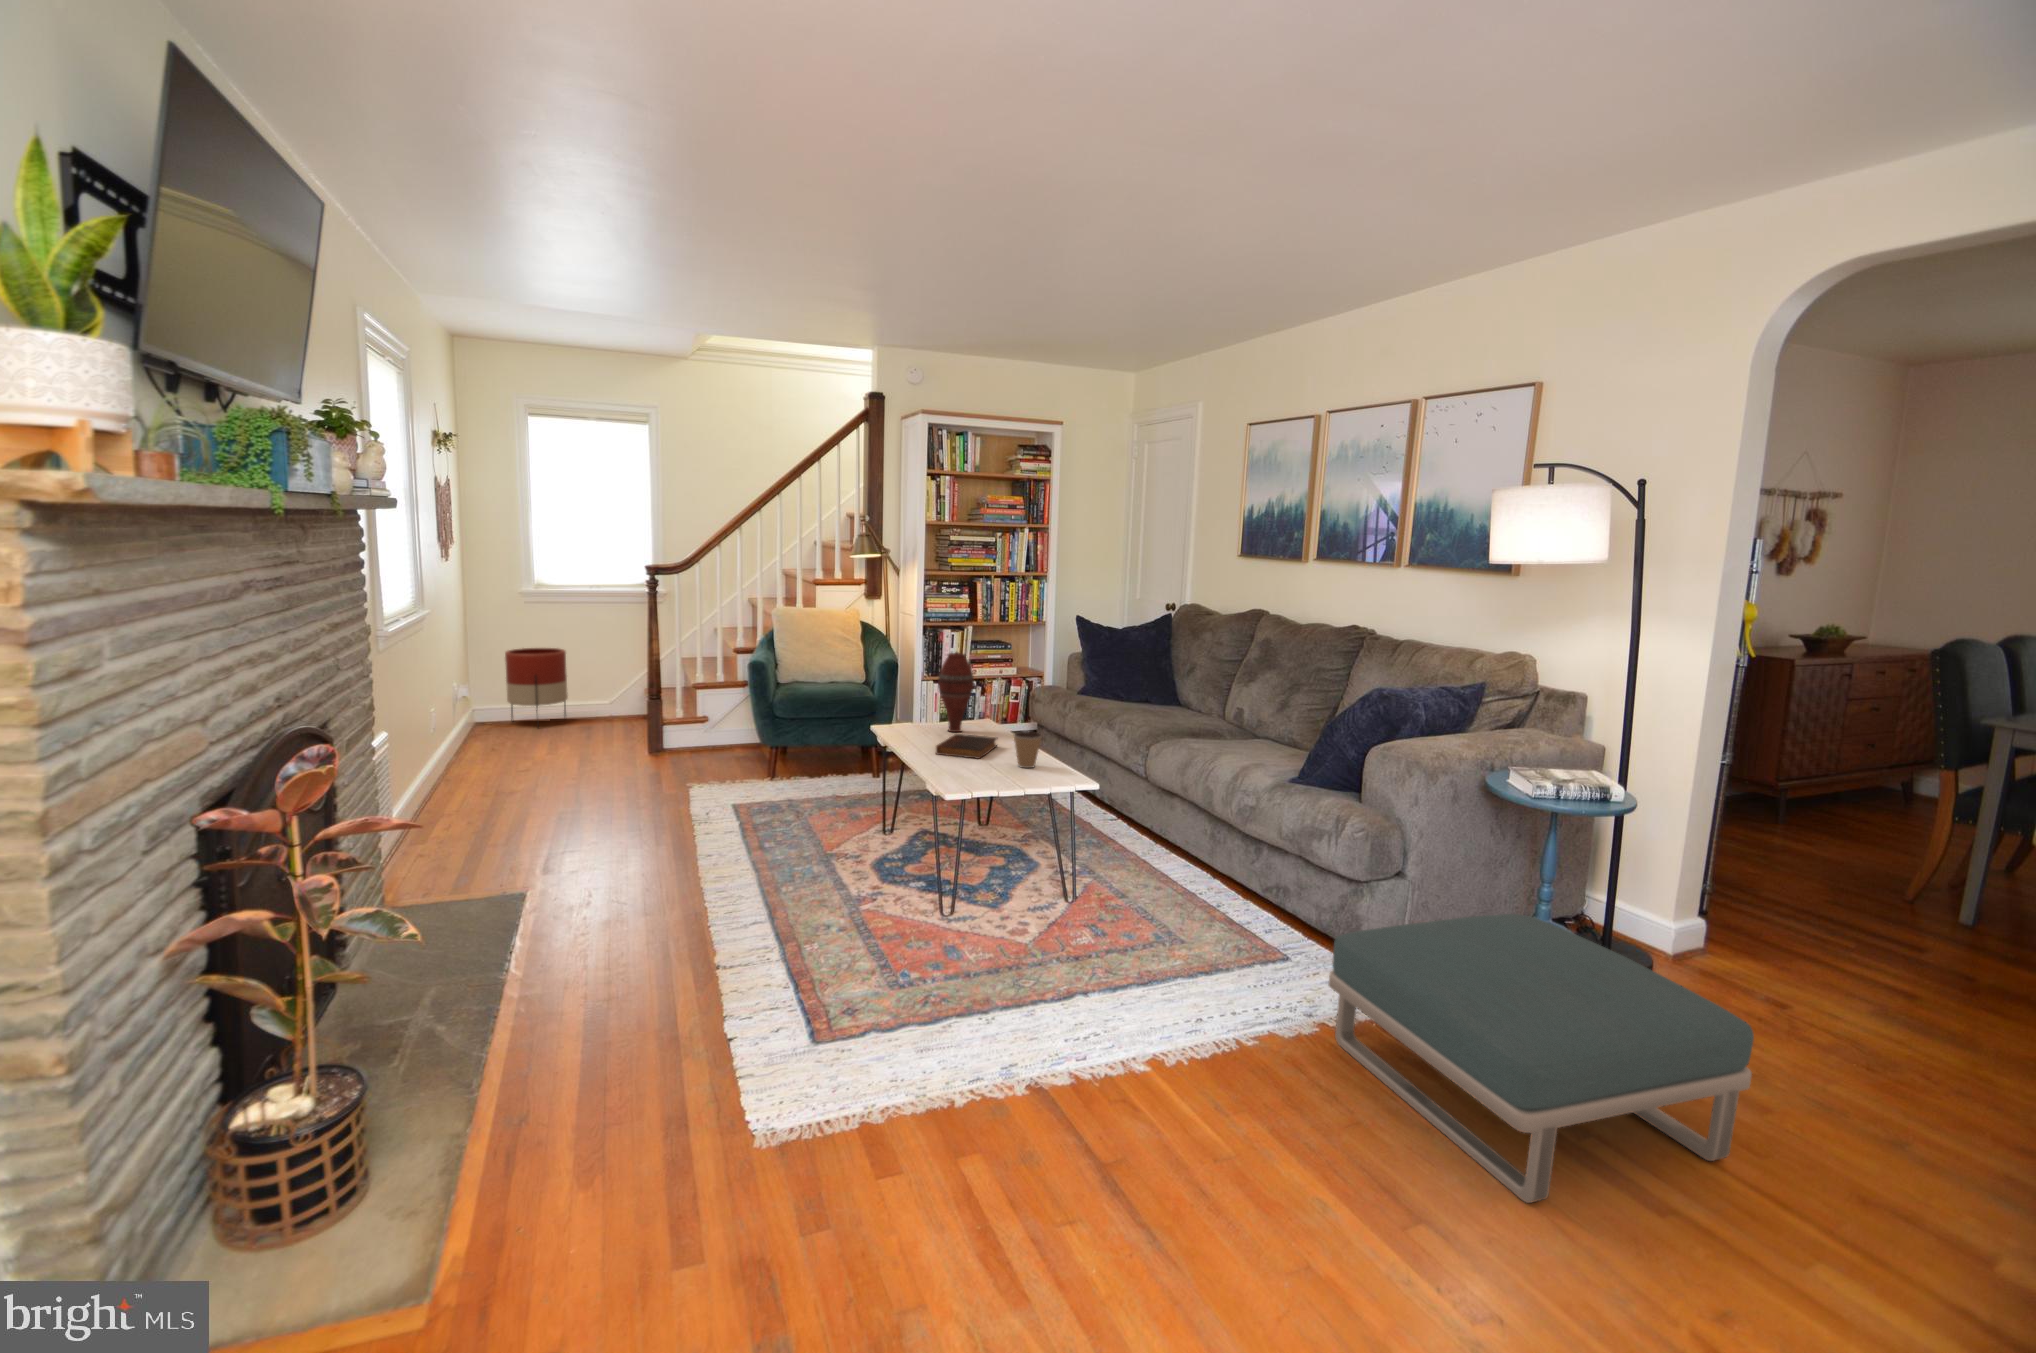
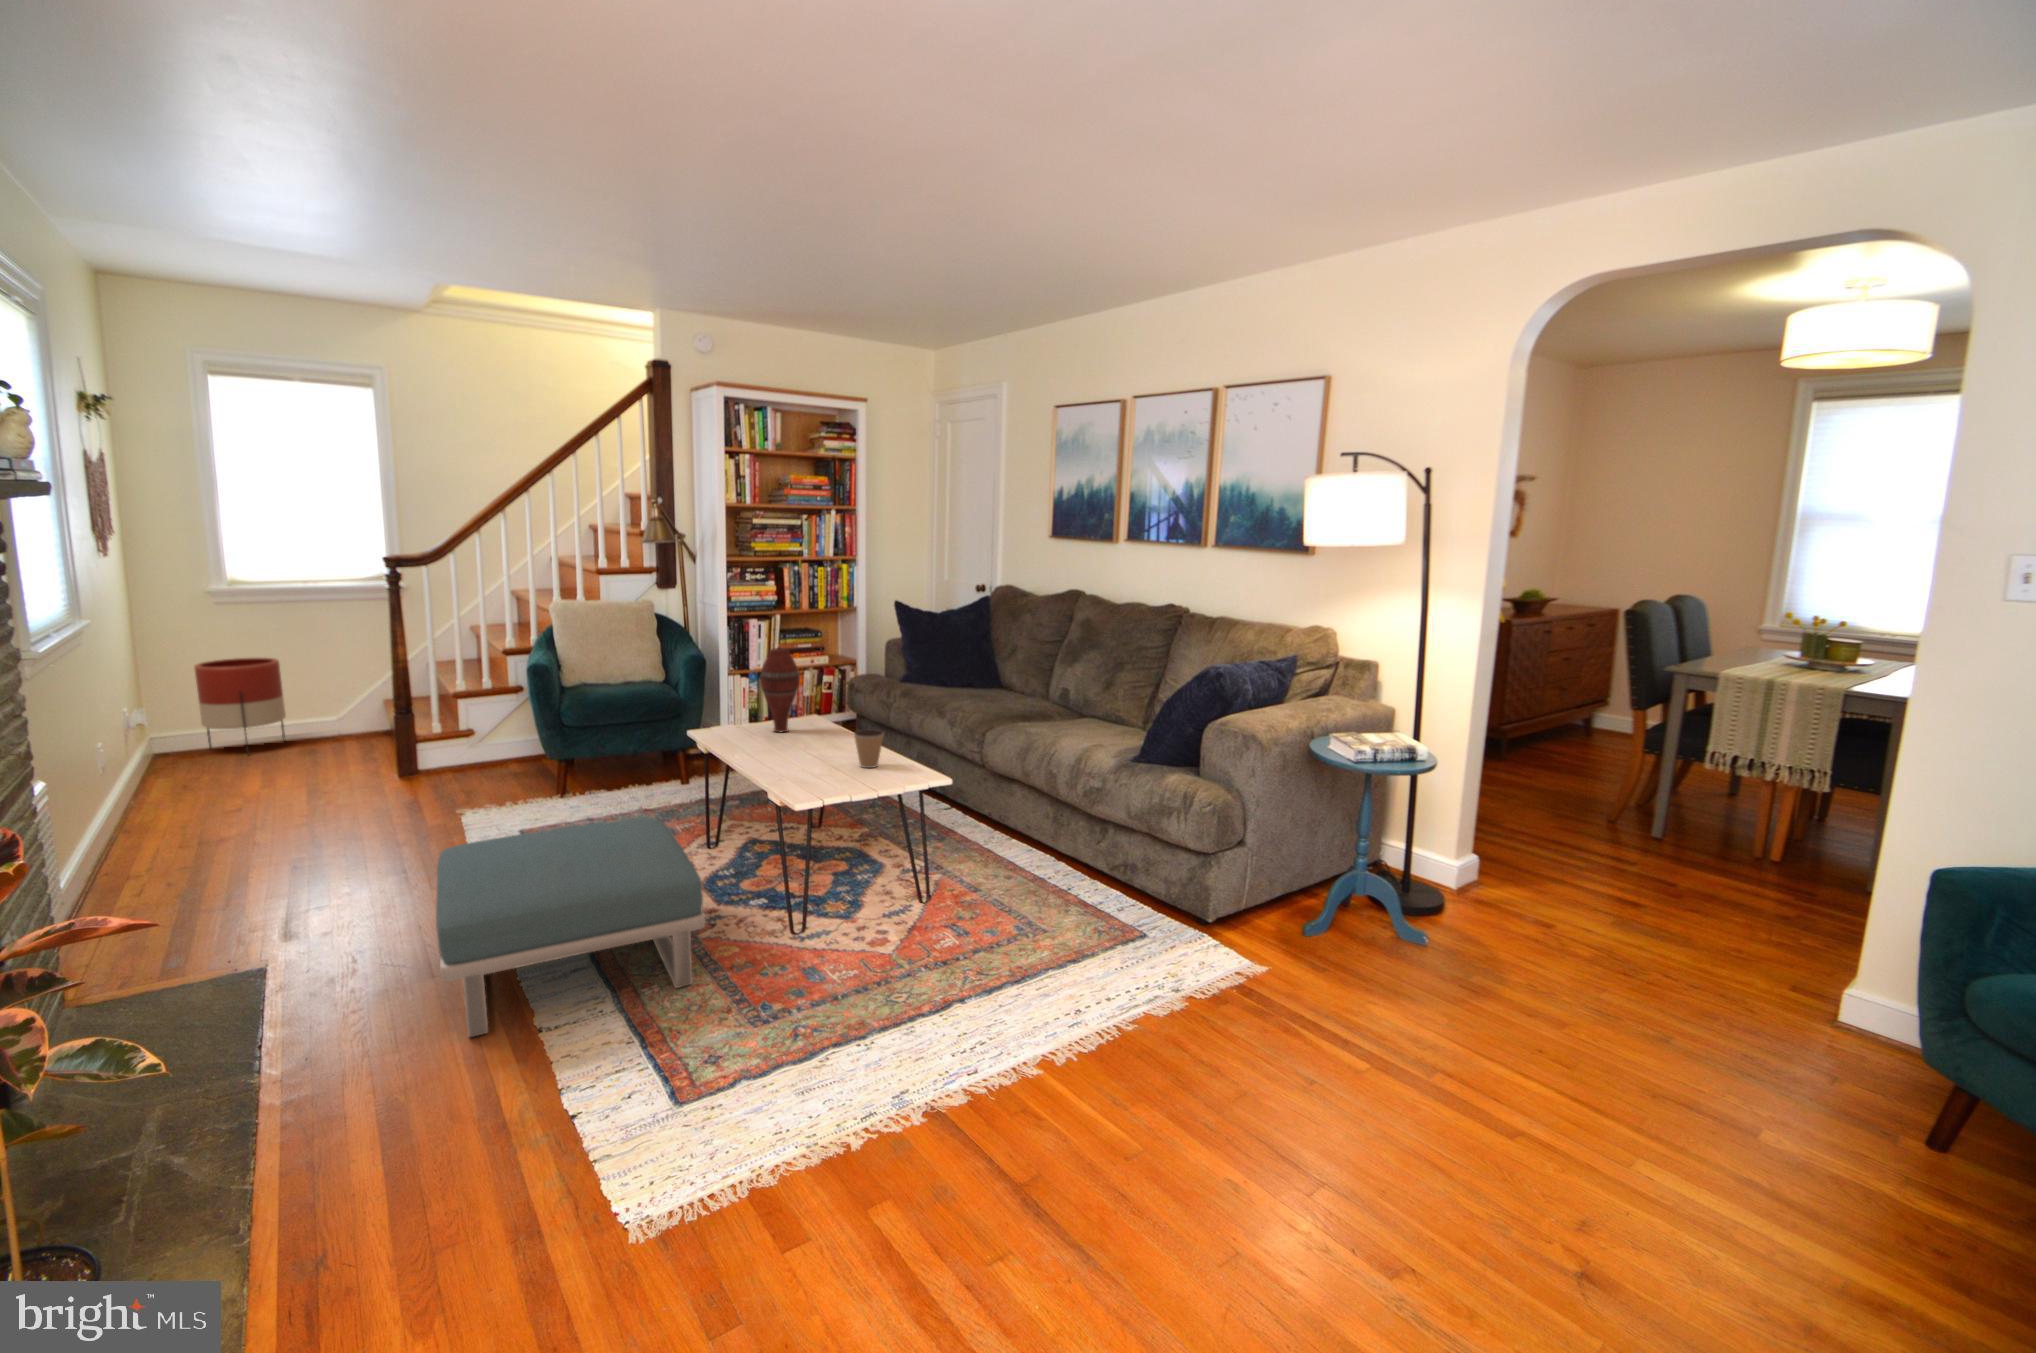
book: present [936,734,997,759] -> none [767,735,832,761]
footstool: present [1328,914,1754,1203] -> present [436,818,705,1037]

